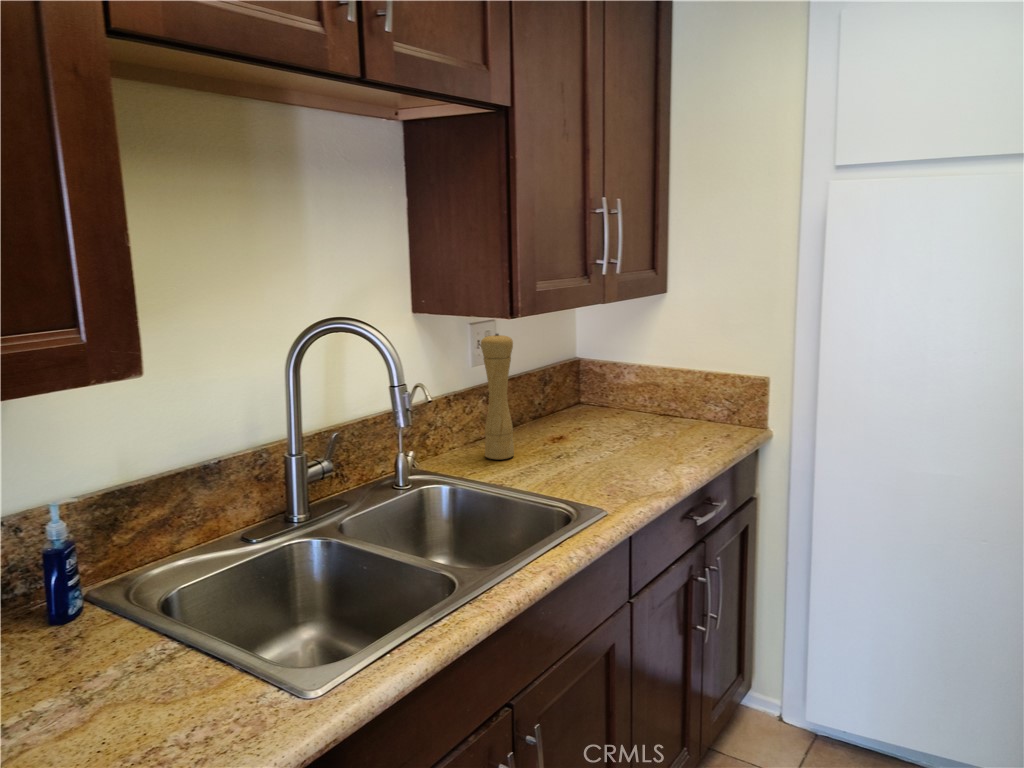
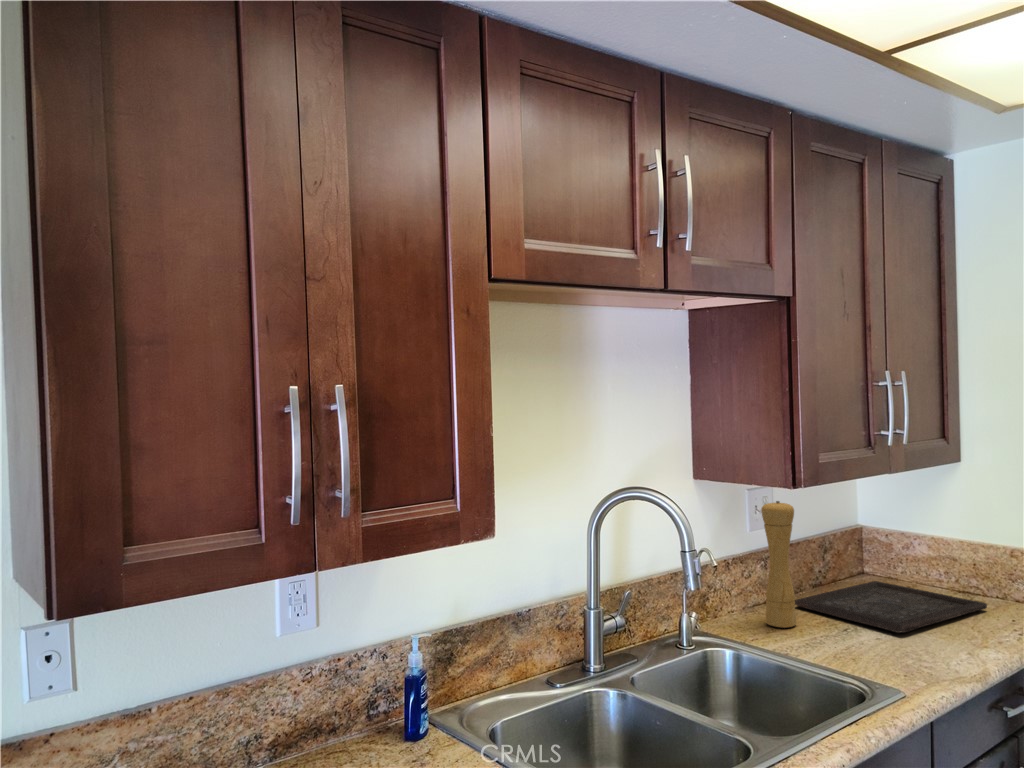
tray: none [513,410,683,456] -> present [795,581,987,633]

